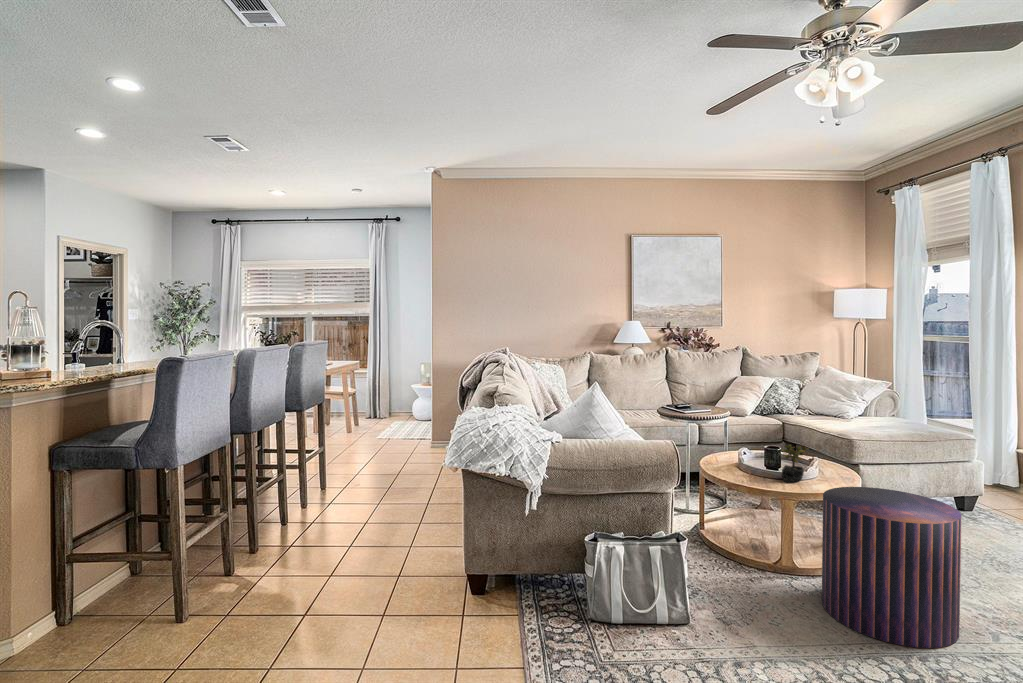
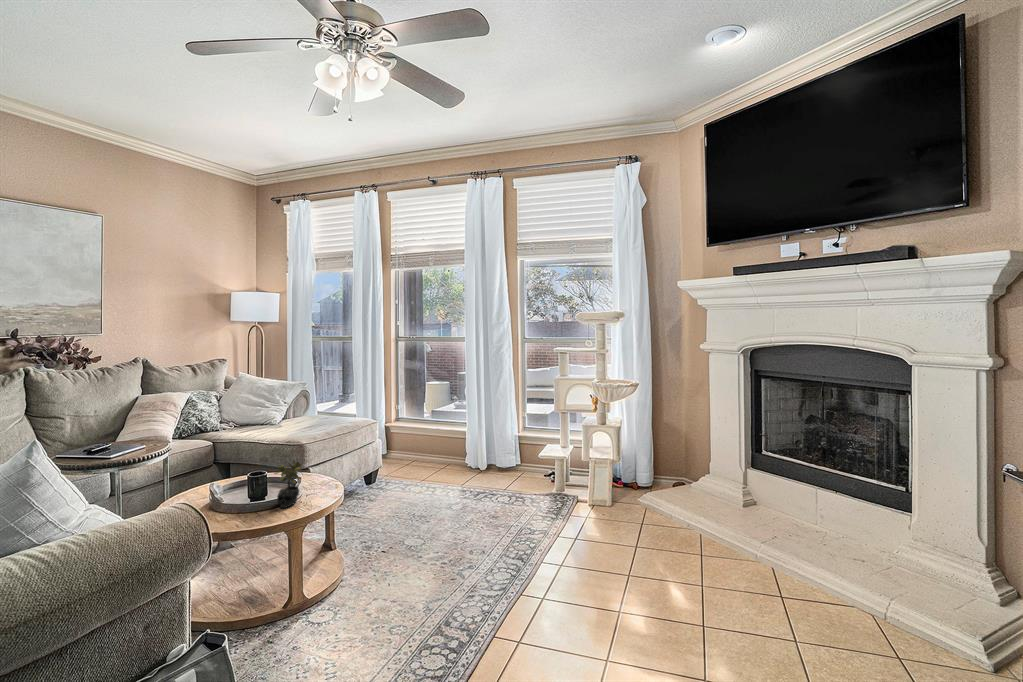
pouf: present [822,487,961,648] -> none [340,481,452,633]

